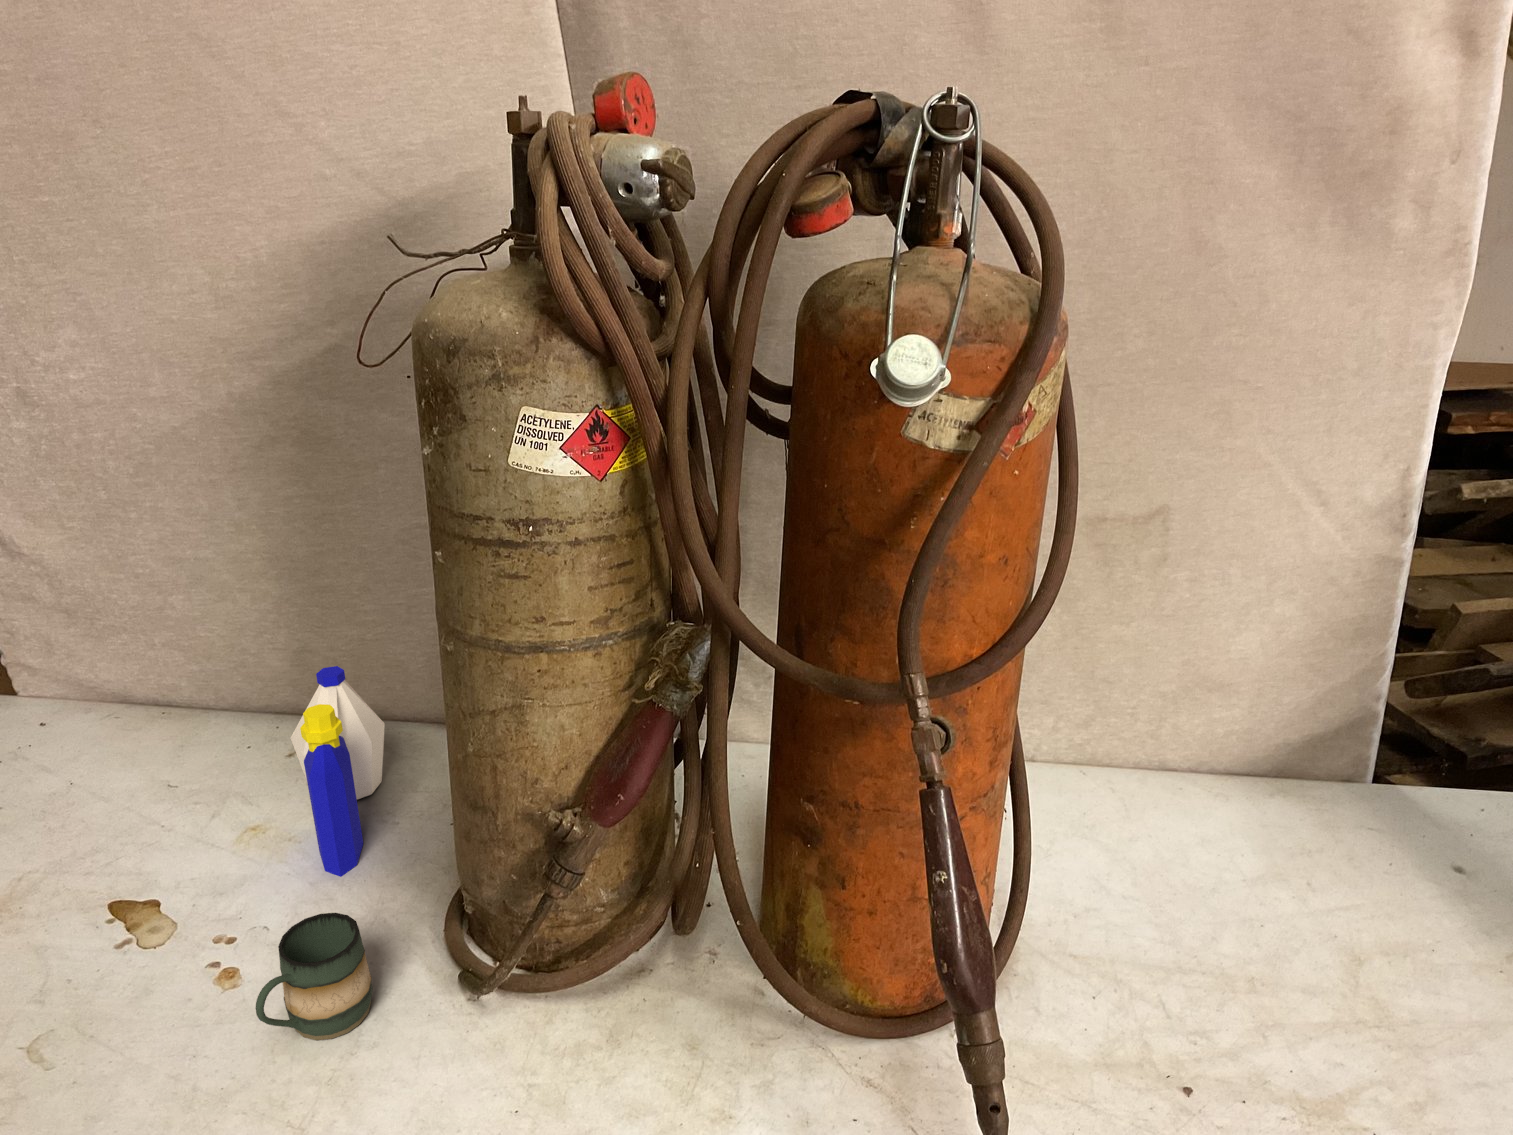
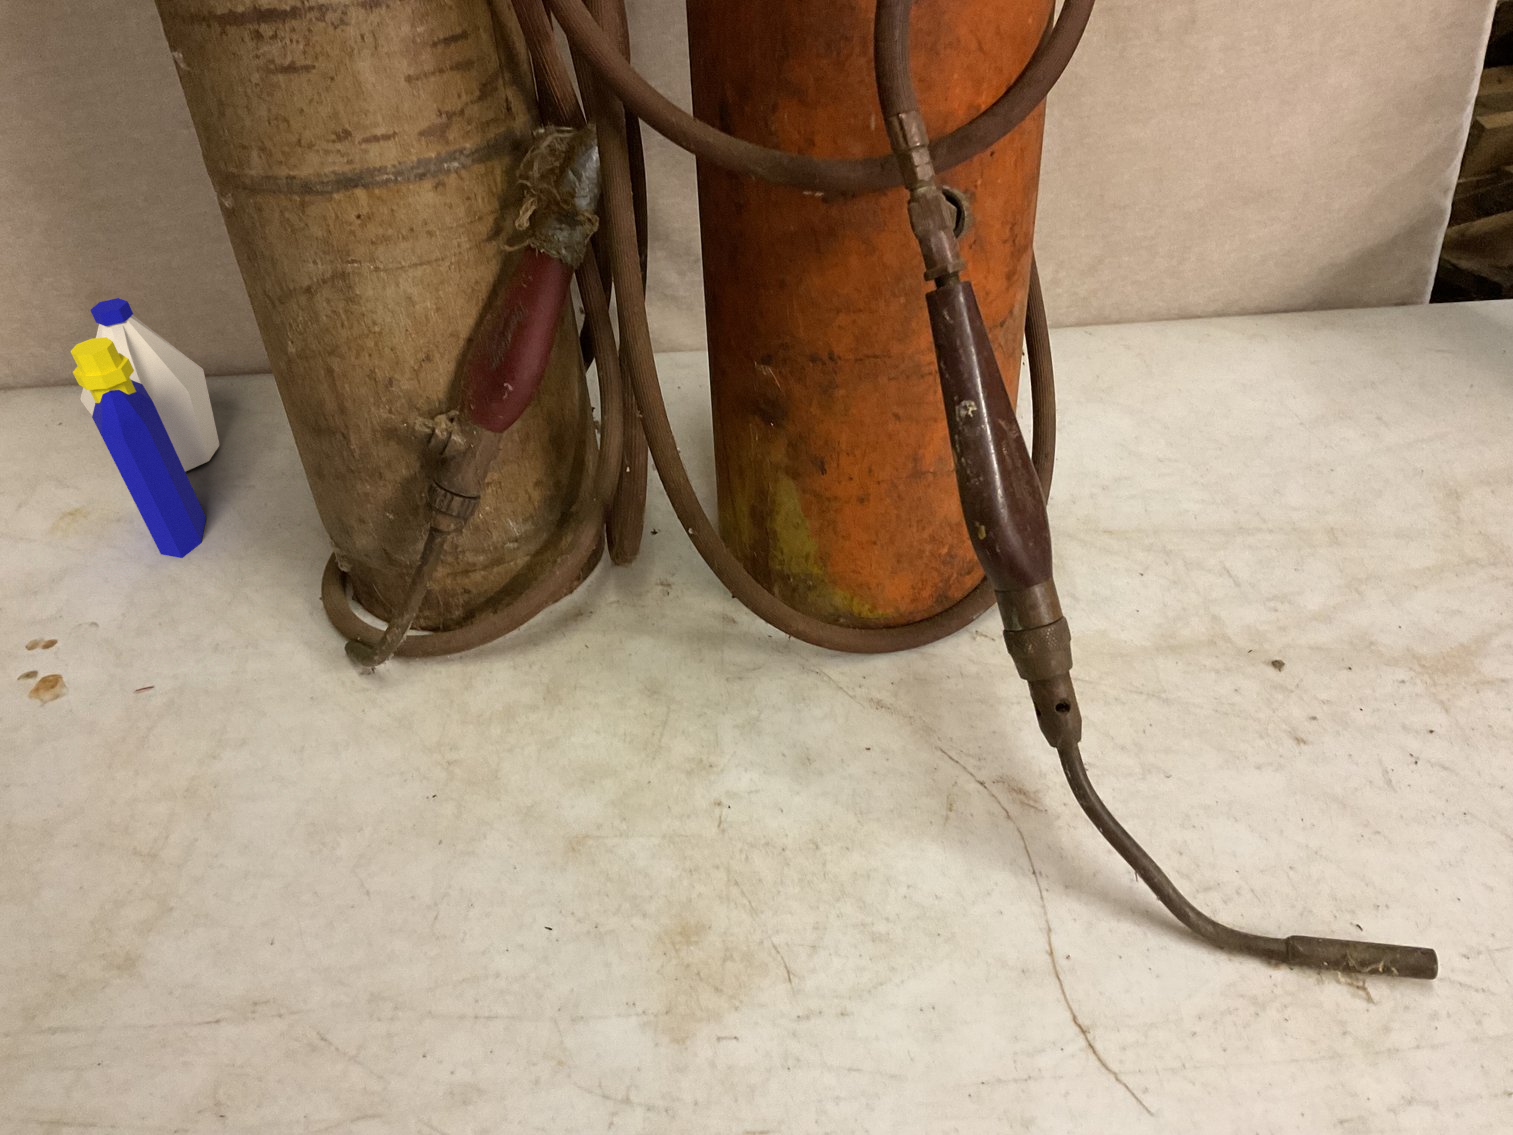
mug: present [256,913,373,1040] -> none [72,589,240,744]

